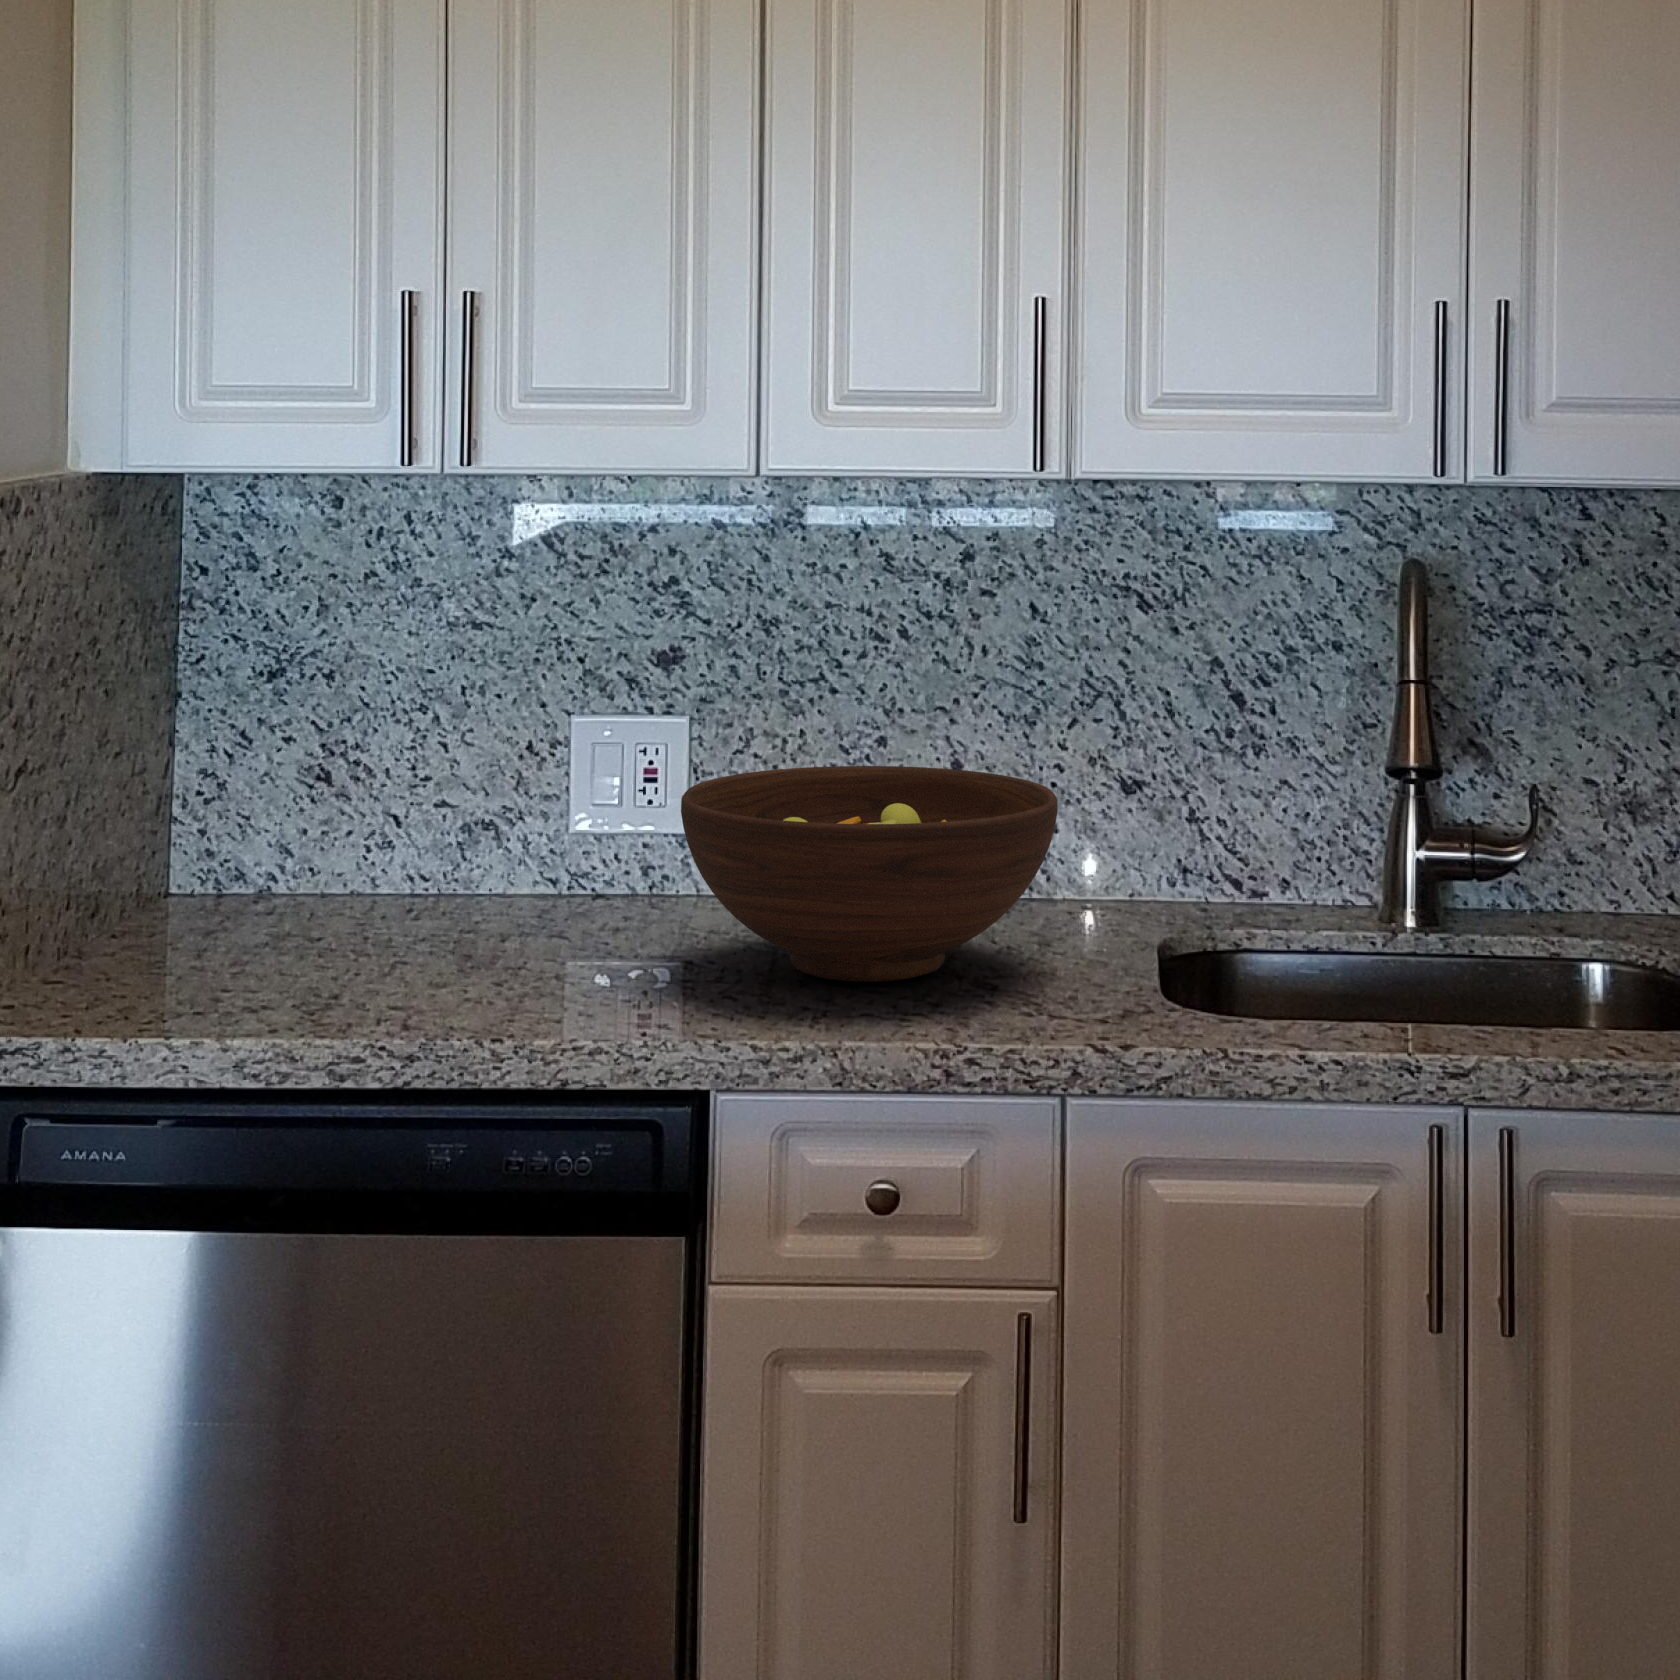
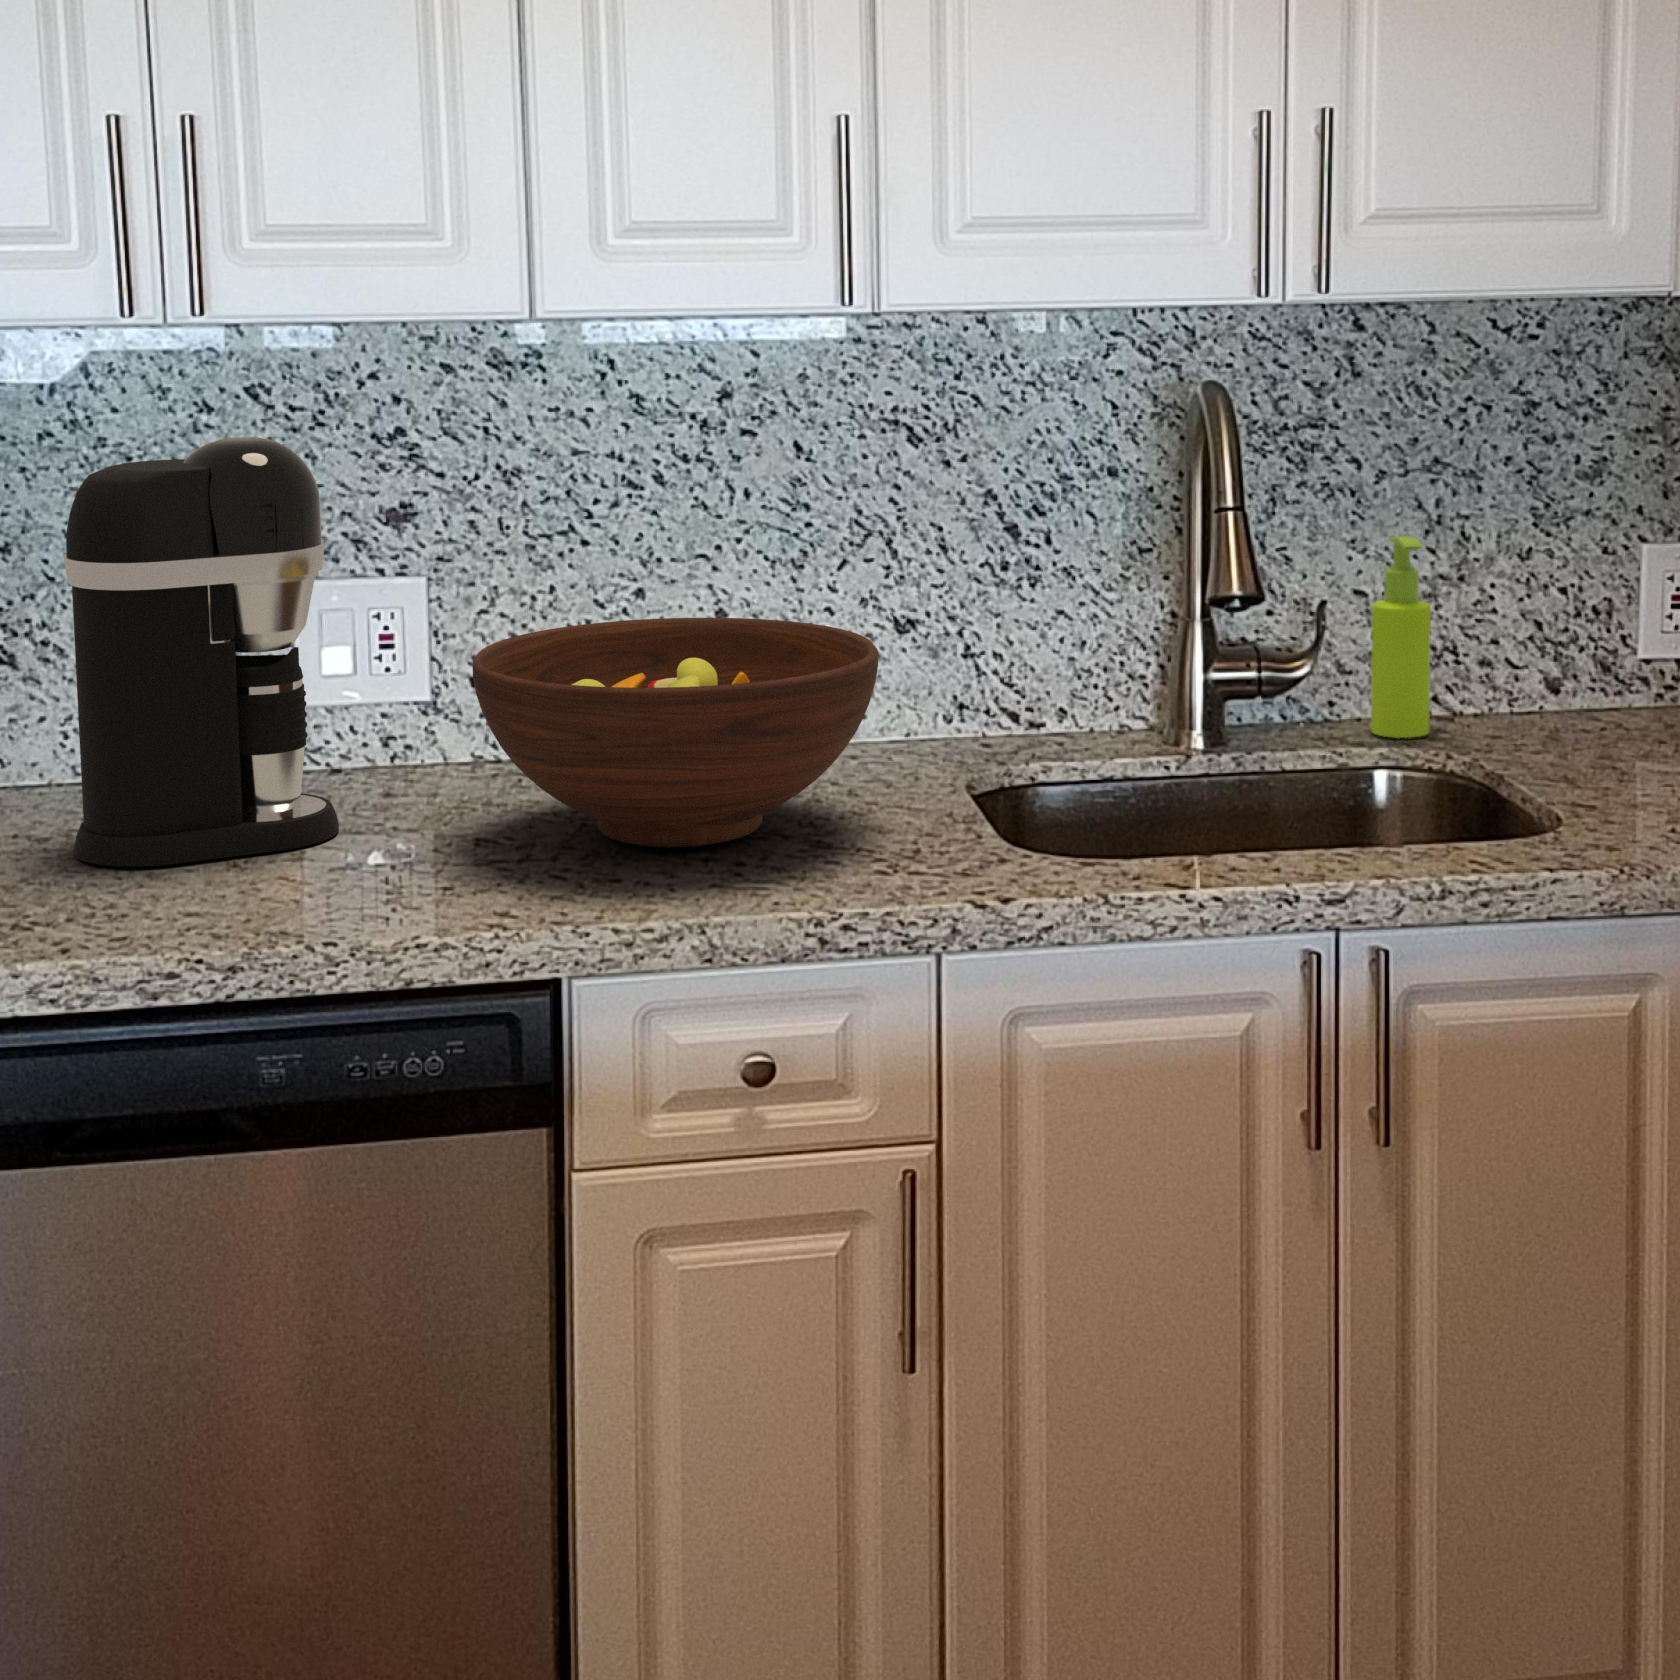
coffee maker: none [329,578,571,966] -> present [64,437,339,867]
soap dispenser: none [1593,724,1653,930] -> present [1371,536,1431,738]

